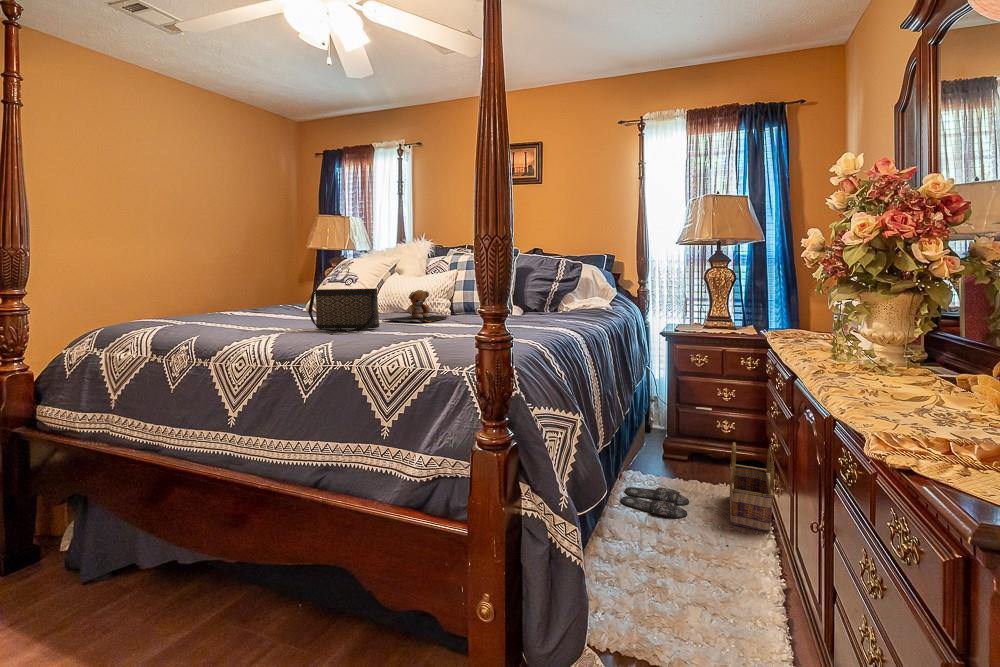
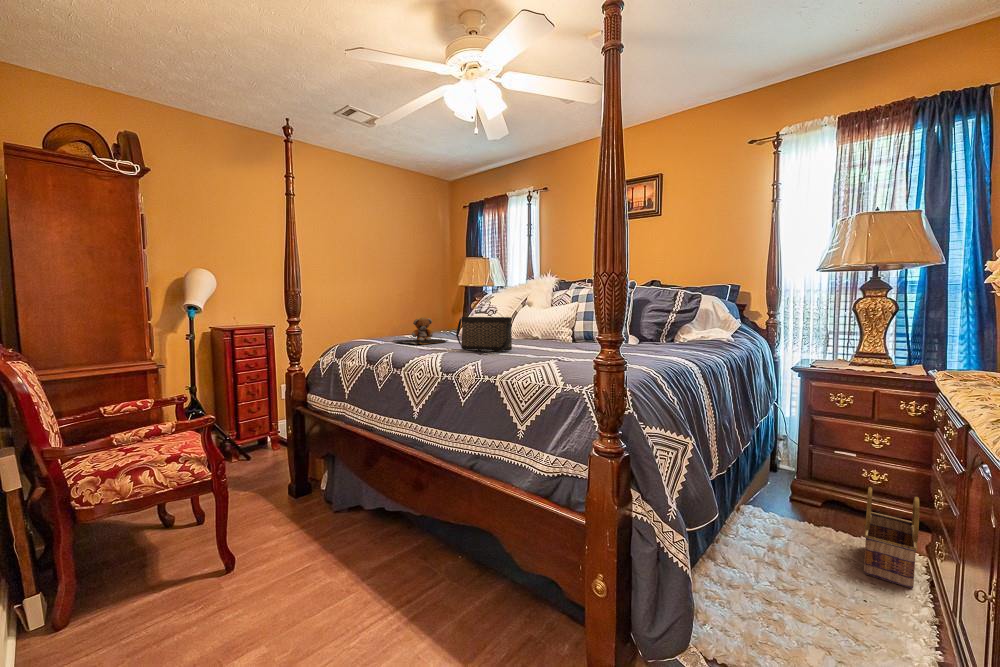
teddy bear: present [382,290,447,322] -> present [392,317,448,344]
slippers: present [621,487,689,518] -> none [737,522,816,559]

